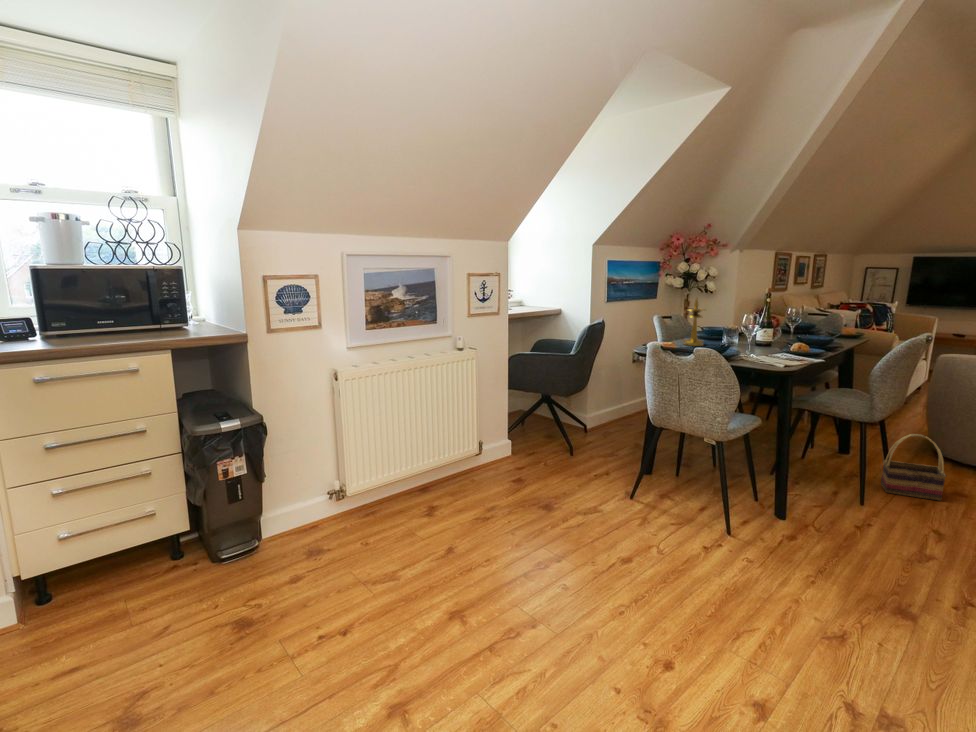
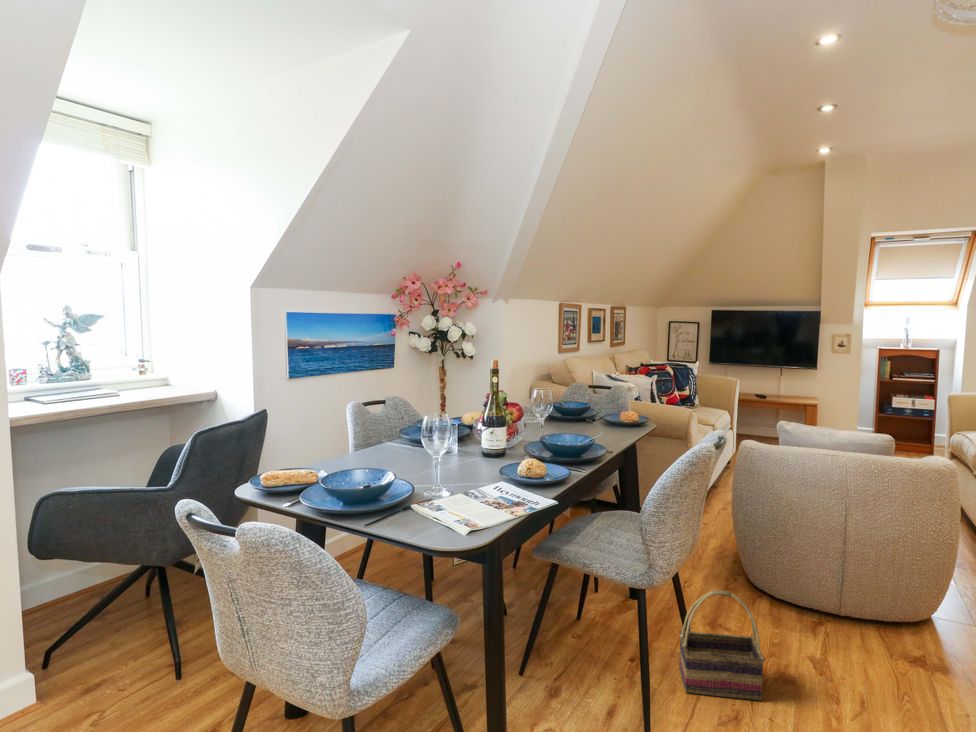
candlestick: present [684,298,705,346] -> none [364,376,400,463]

